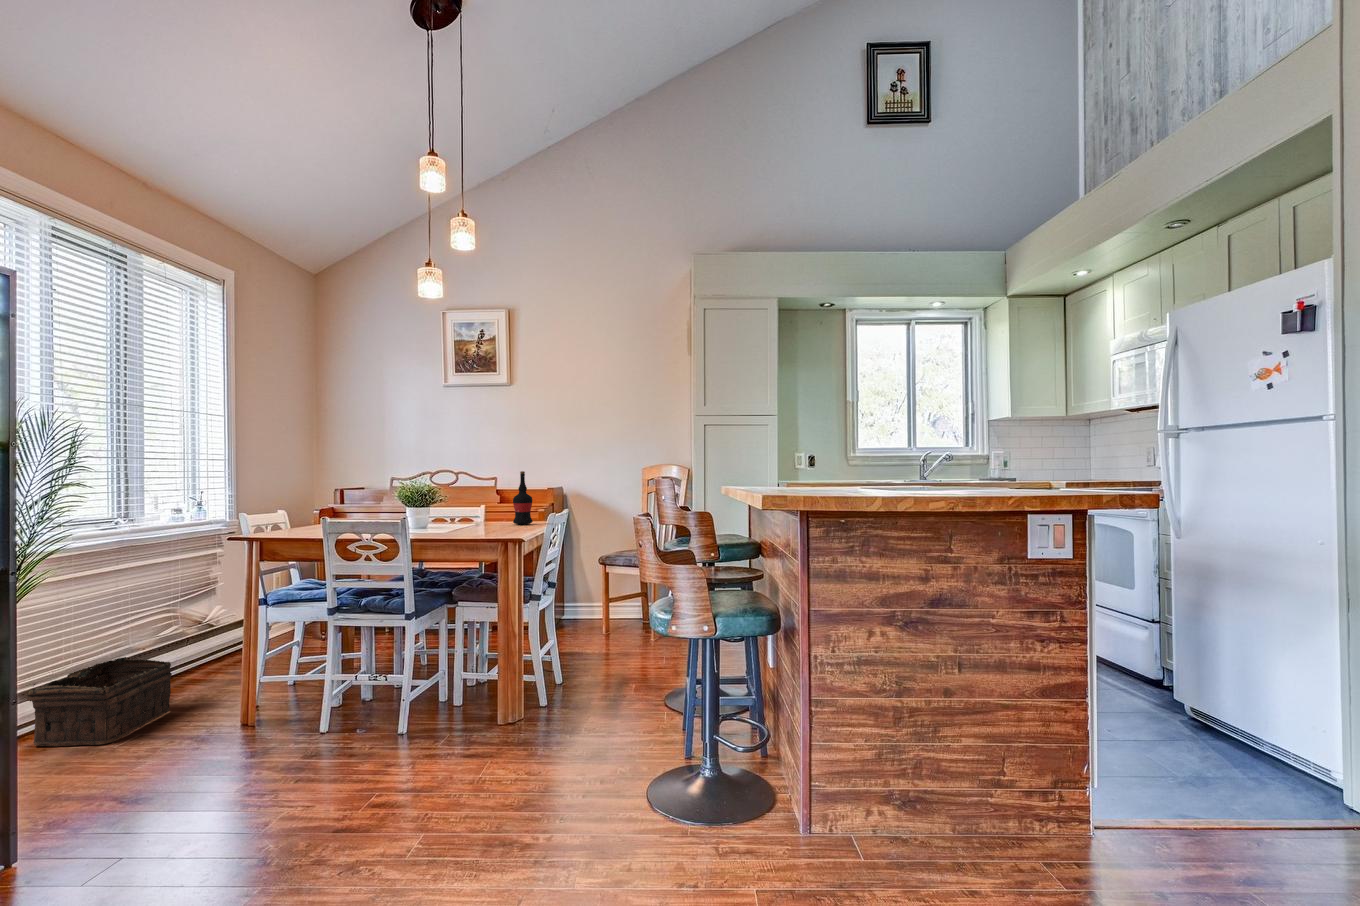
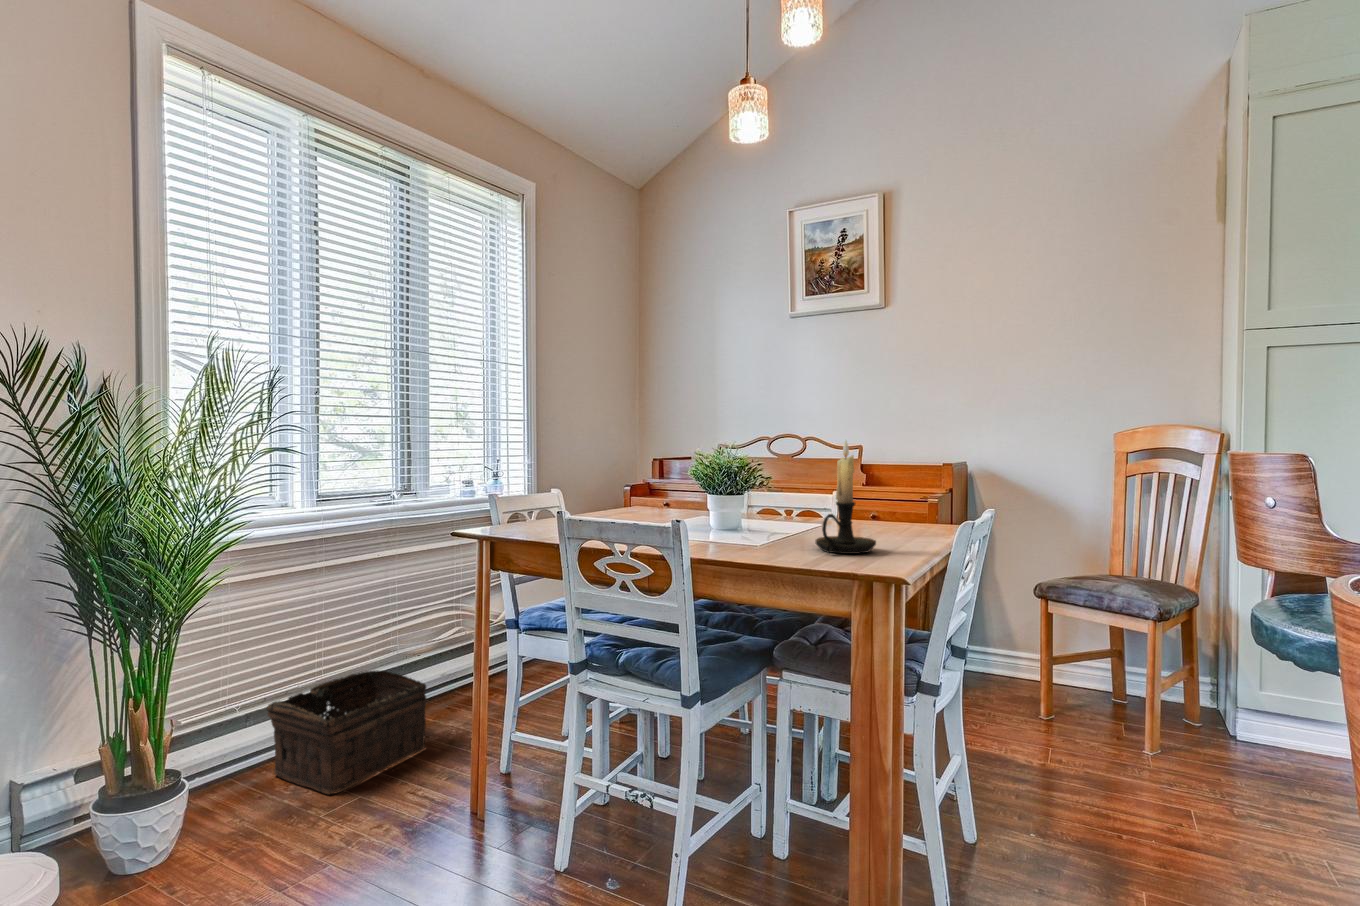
wine bottle: present [513,471,533,525] -> none [886,435,922,530]
candle holder: none [476,475,508,534] -> present [816,441,876,554]

